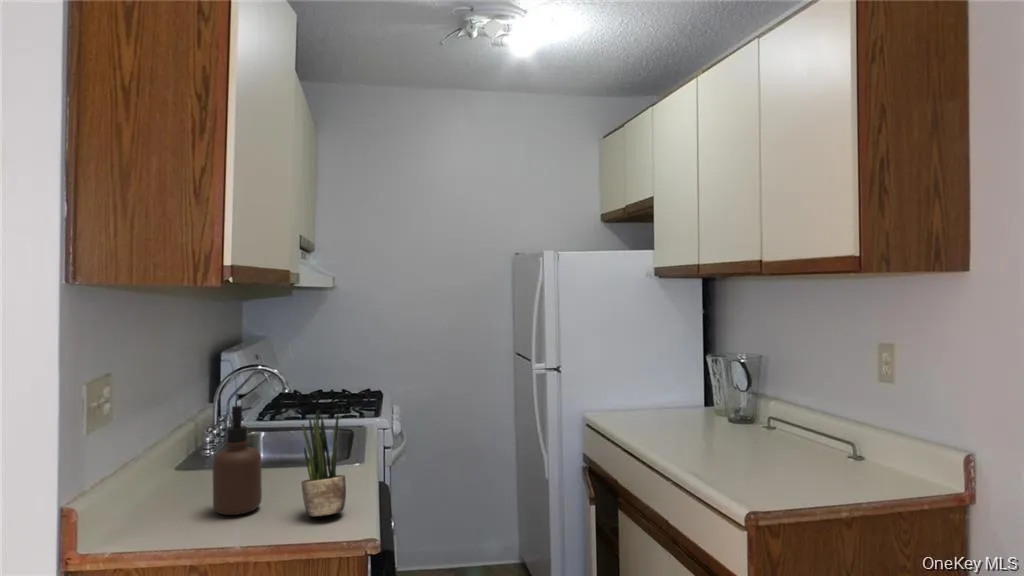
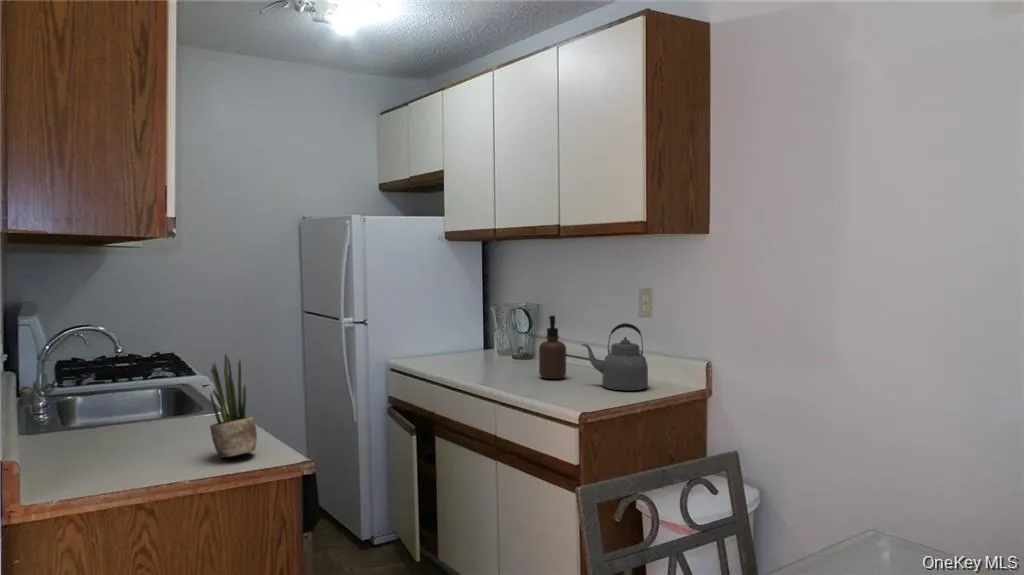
kettle: none [787,392,884,487] -> present [582,323,648,391]
soap dispenser: present [213,406,262,515] -> present [539,315,566,379]

